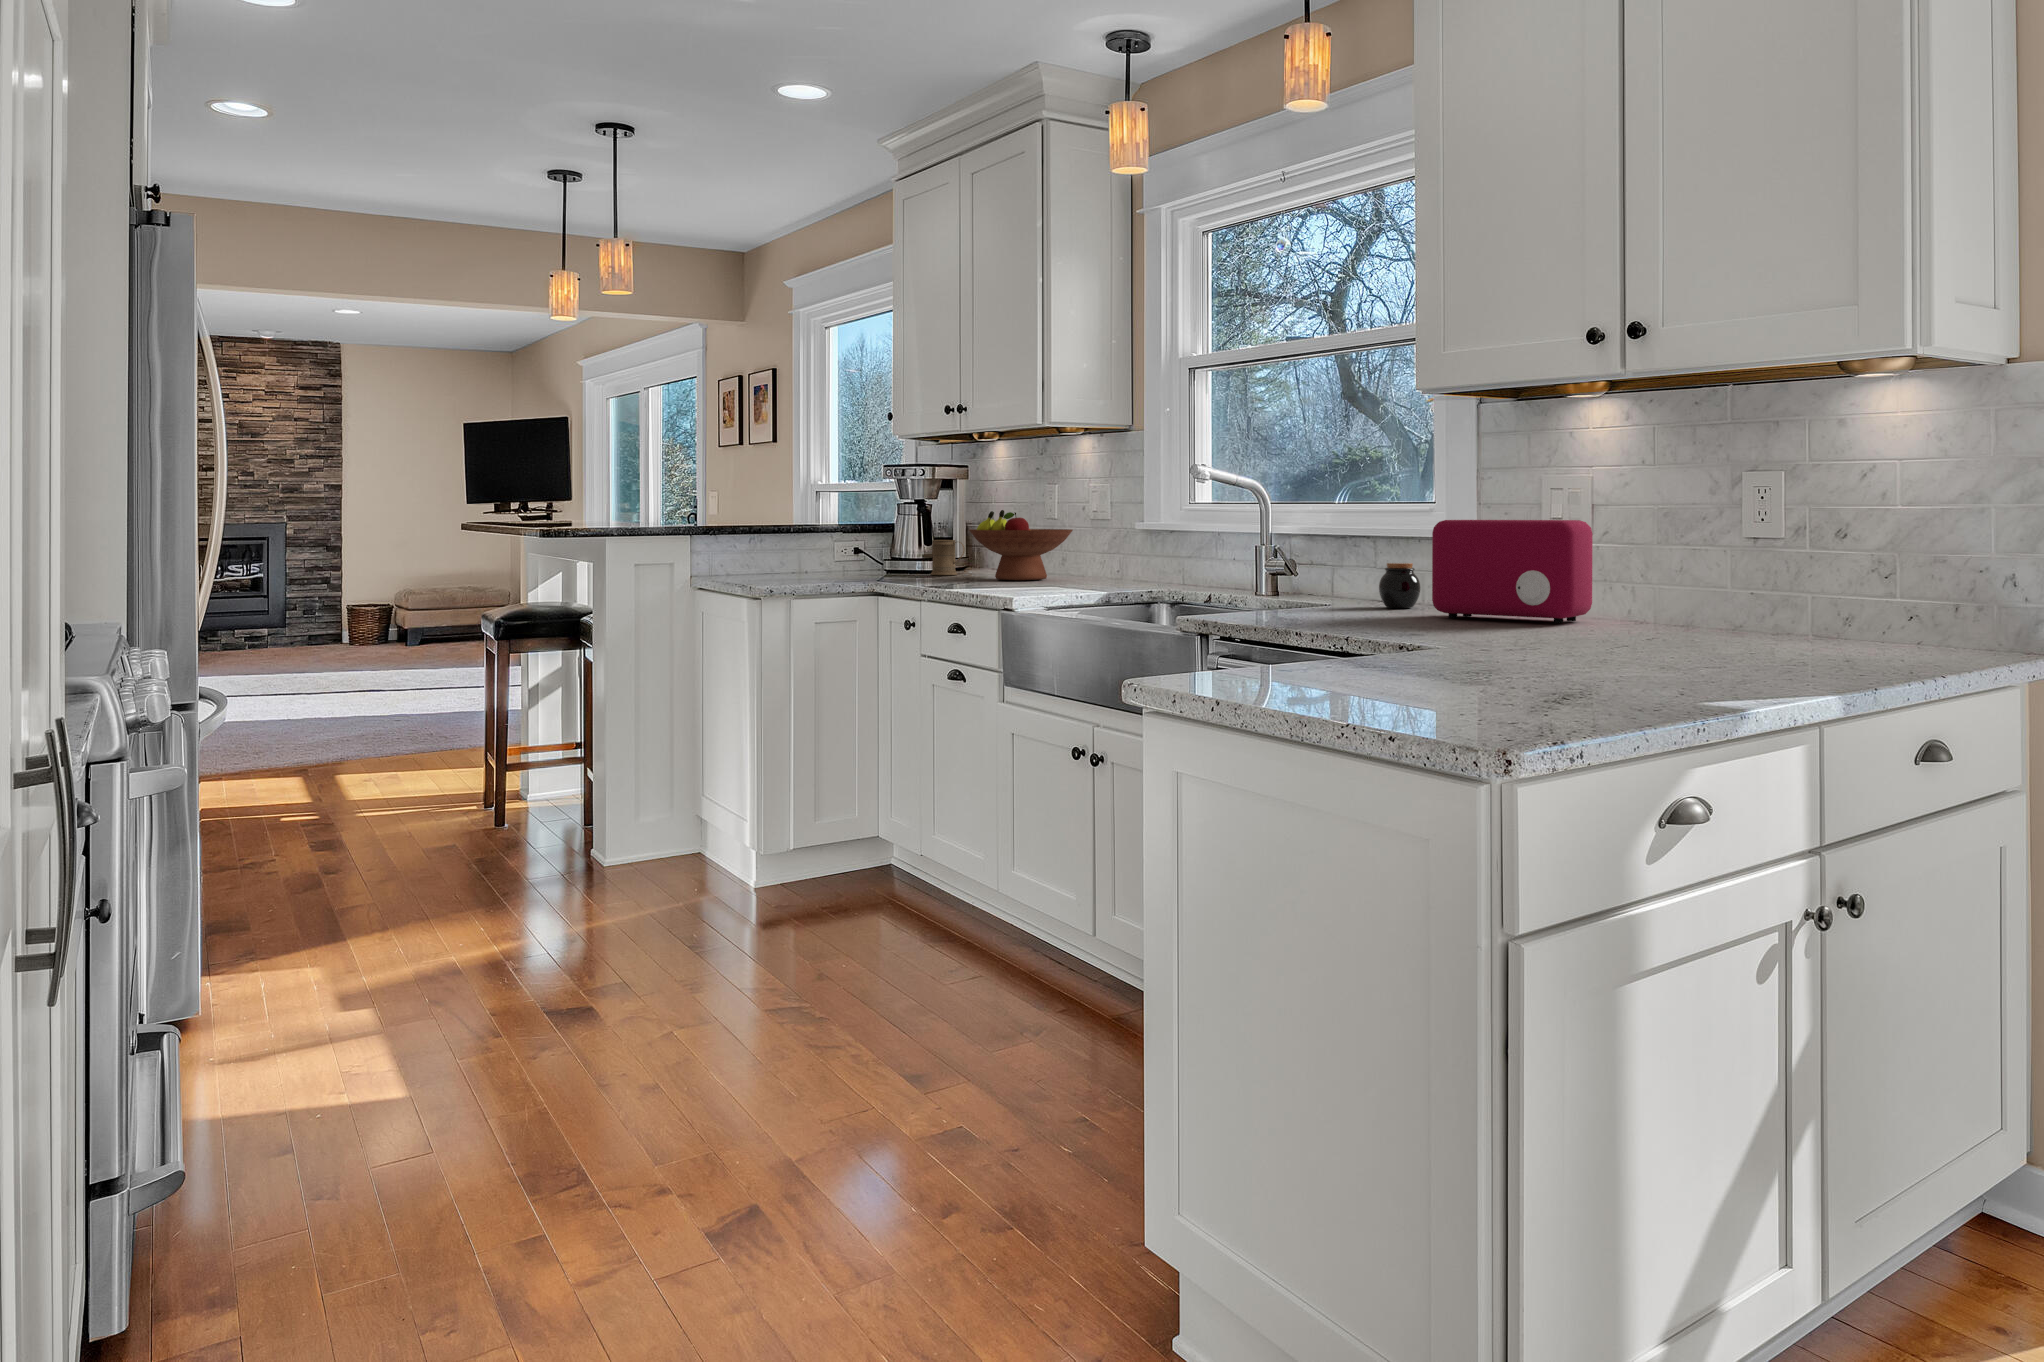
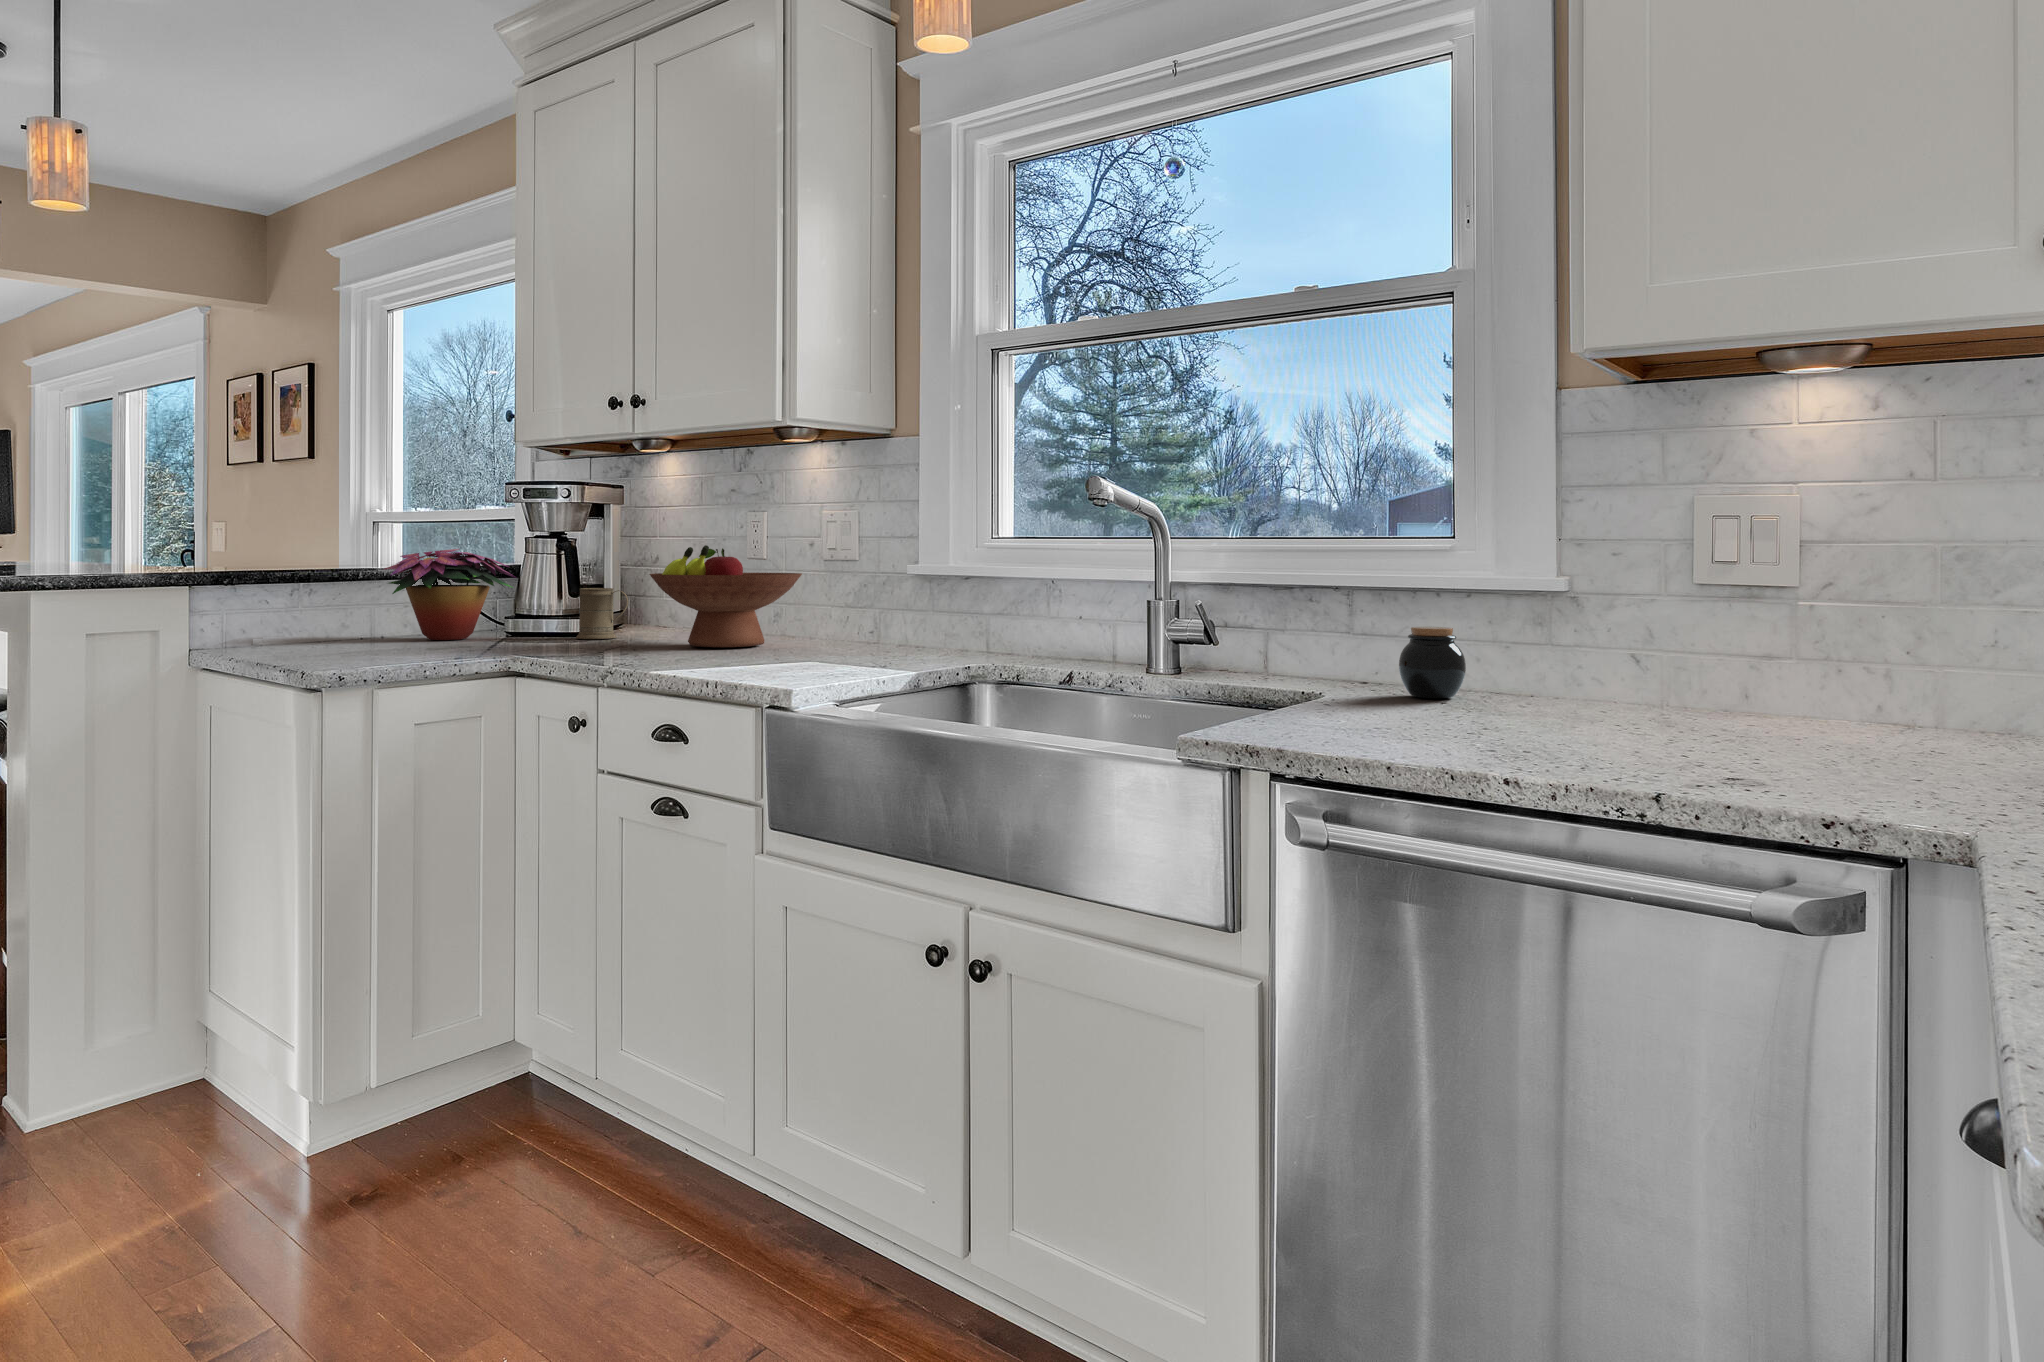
flower arrangement: none [803,512,896,575] -> present [385,549,516,640]
toaster: present [1432,520,1592,623] -> none [1567,561,1847,732]

